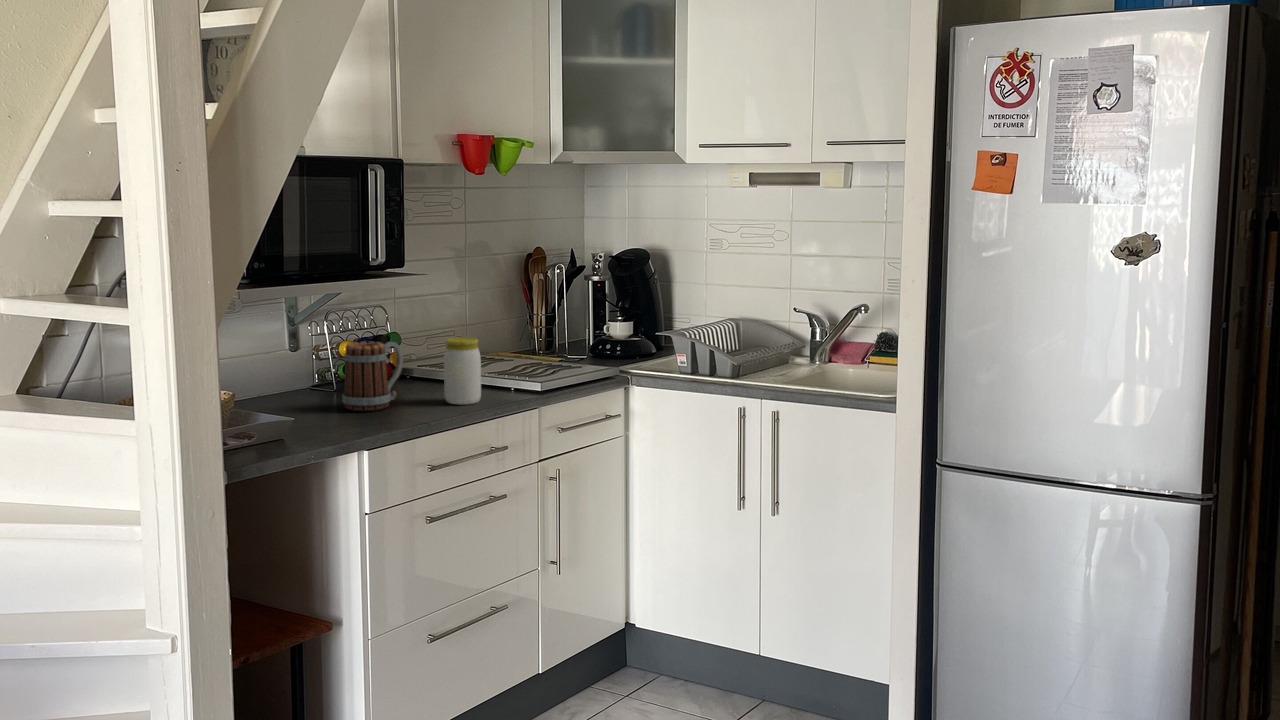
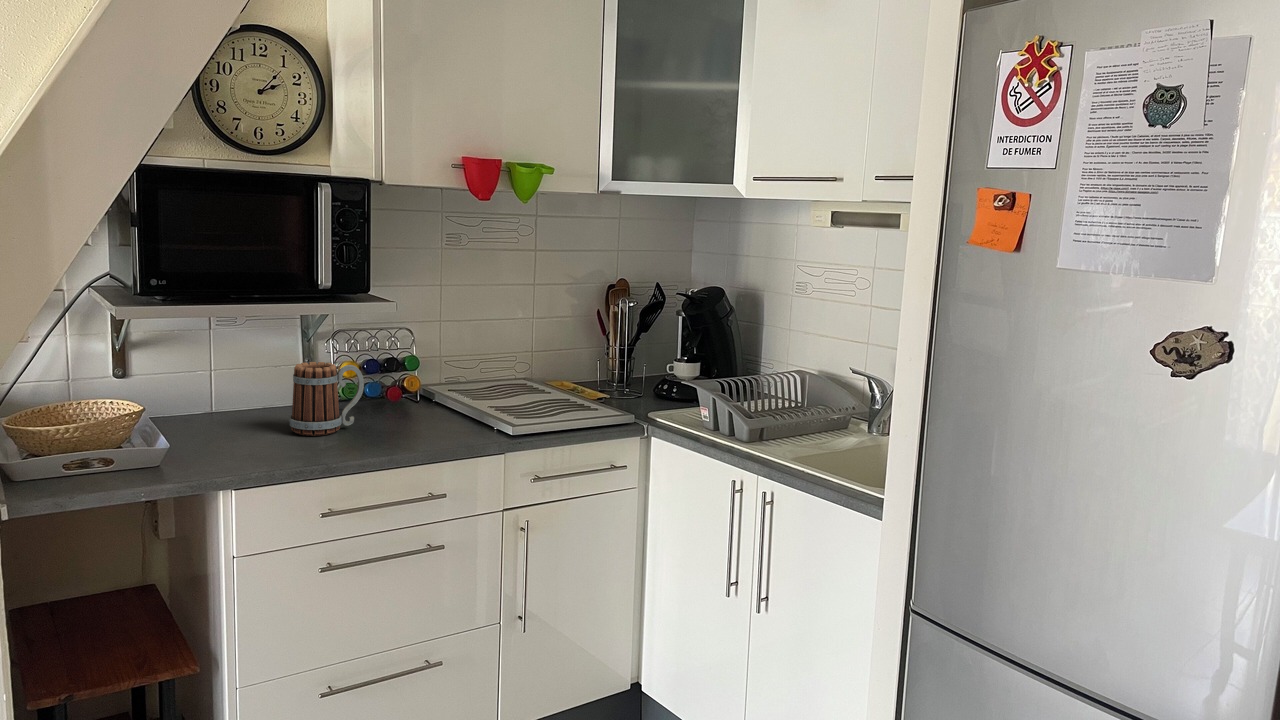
jar: present [444,337,481,405] -> none [394,367,434,441]

